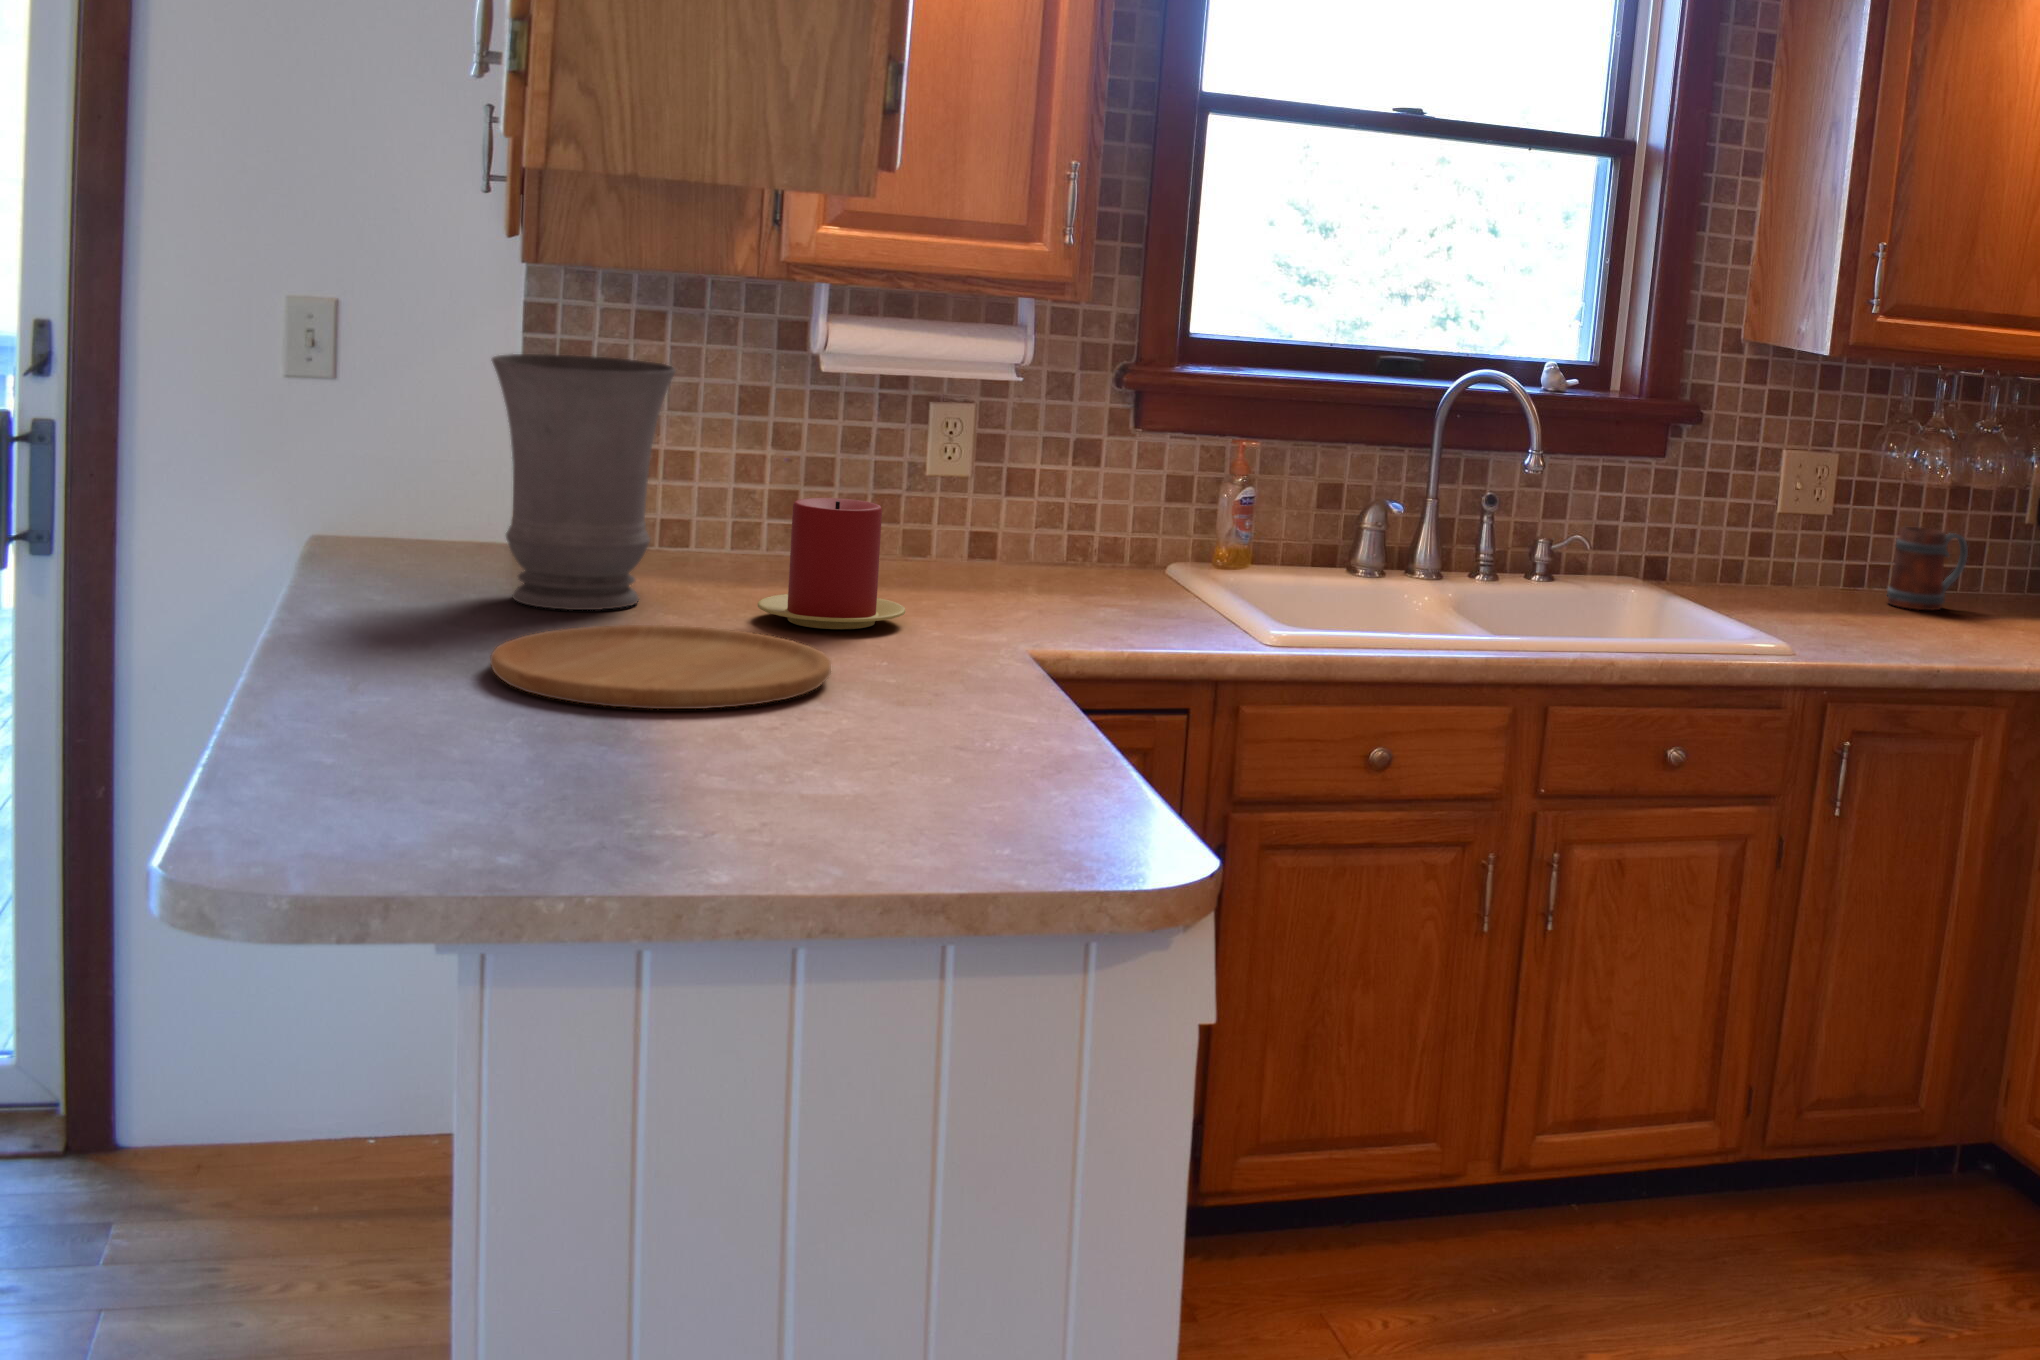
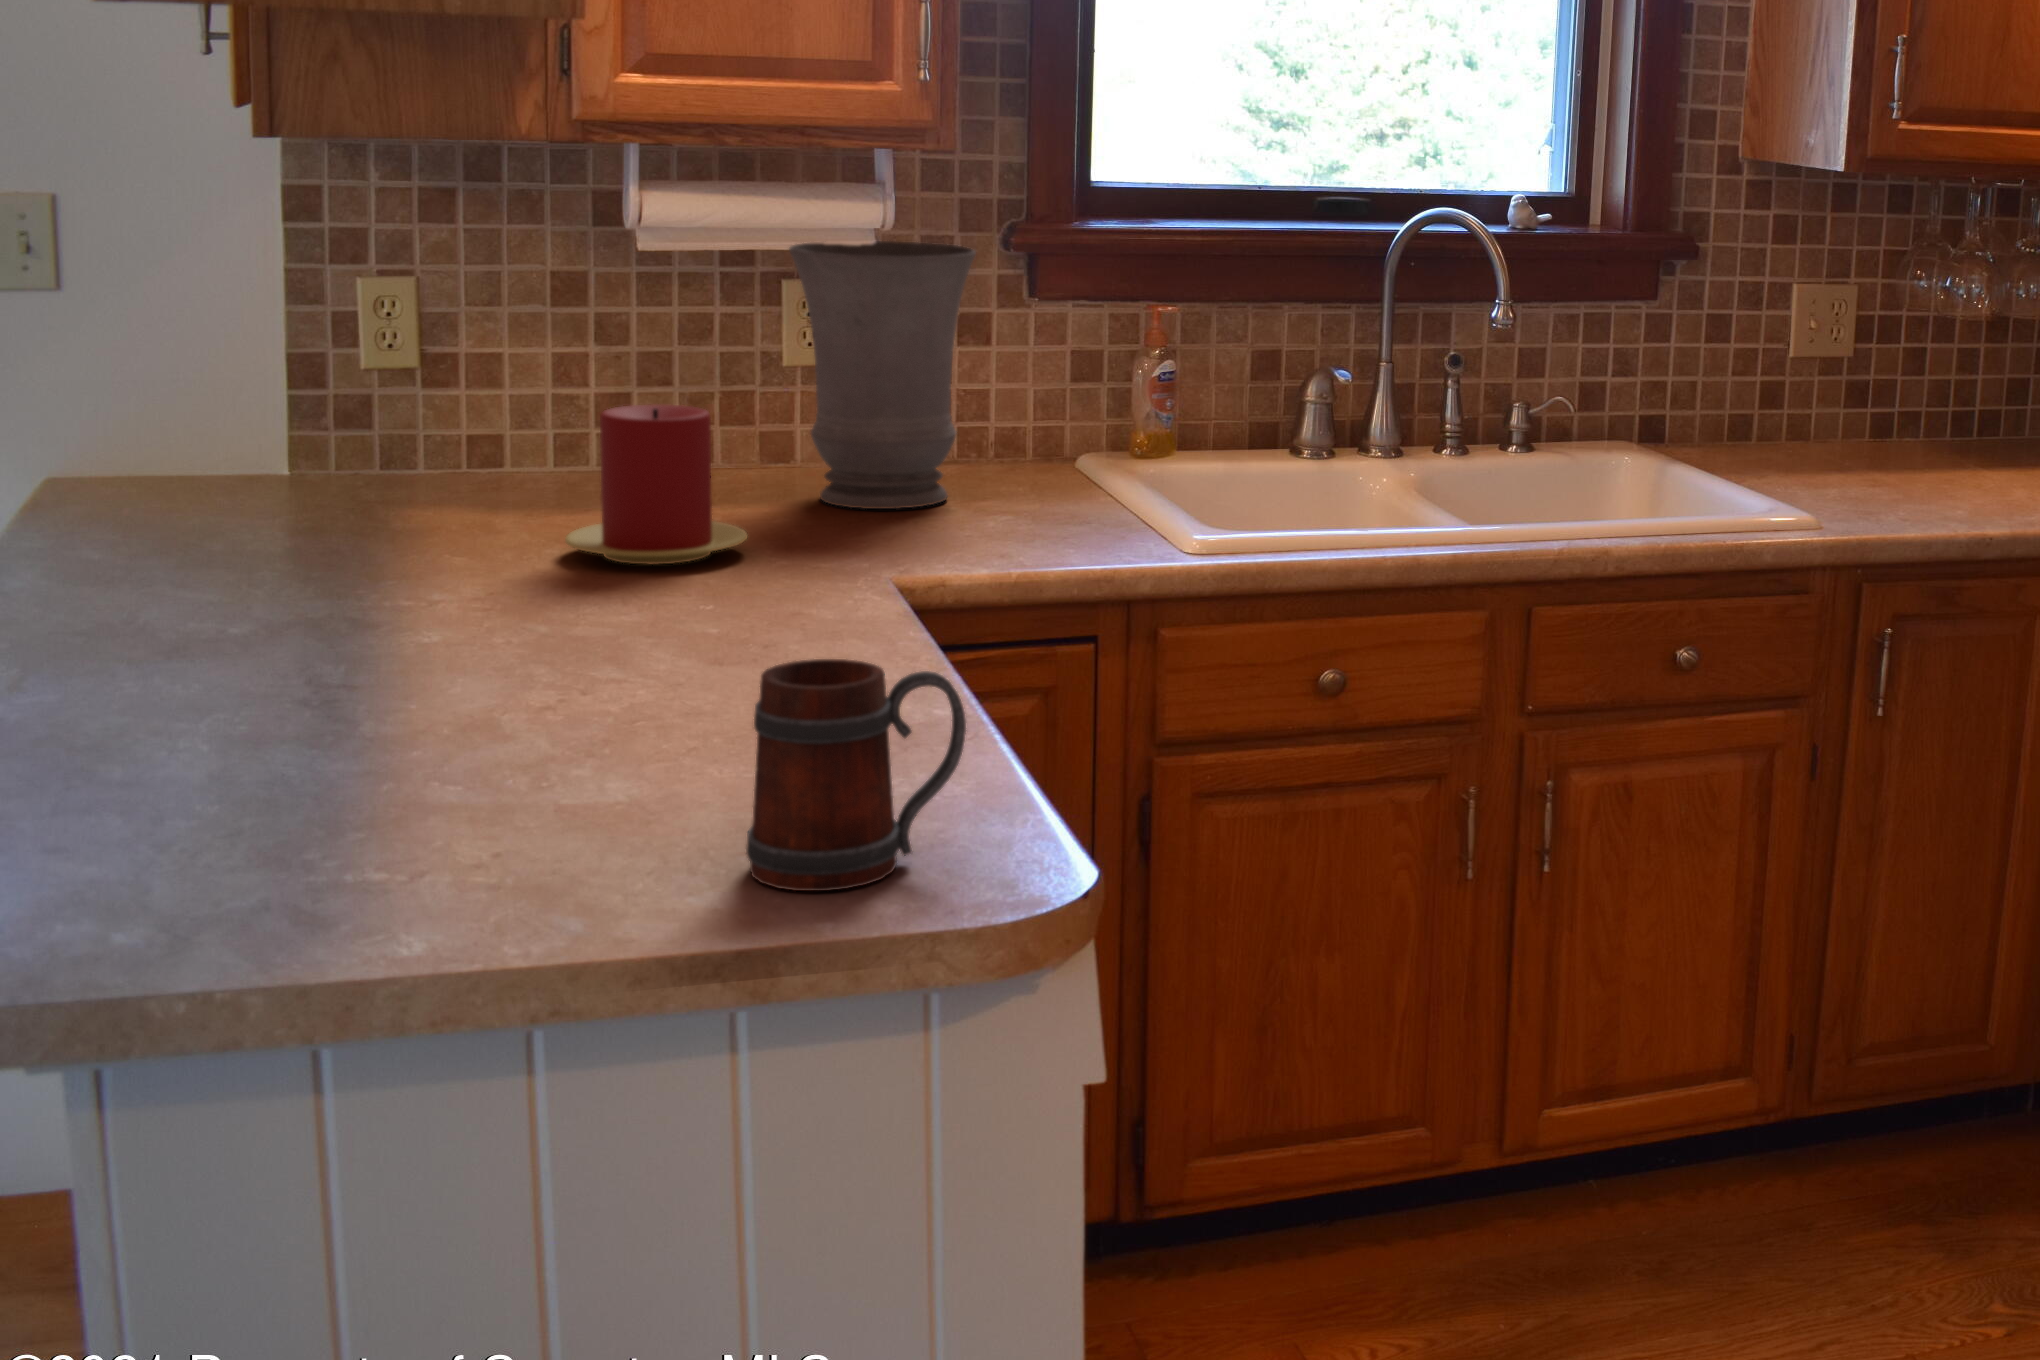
vase: present [492,354,675,610] -> present [789,241,976,509]
mug: present [1887,527,1968,610] -> present [746,659,966,891]
cutting board: present [490,625,831,709] -> none [199,575,637,691]

